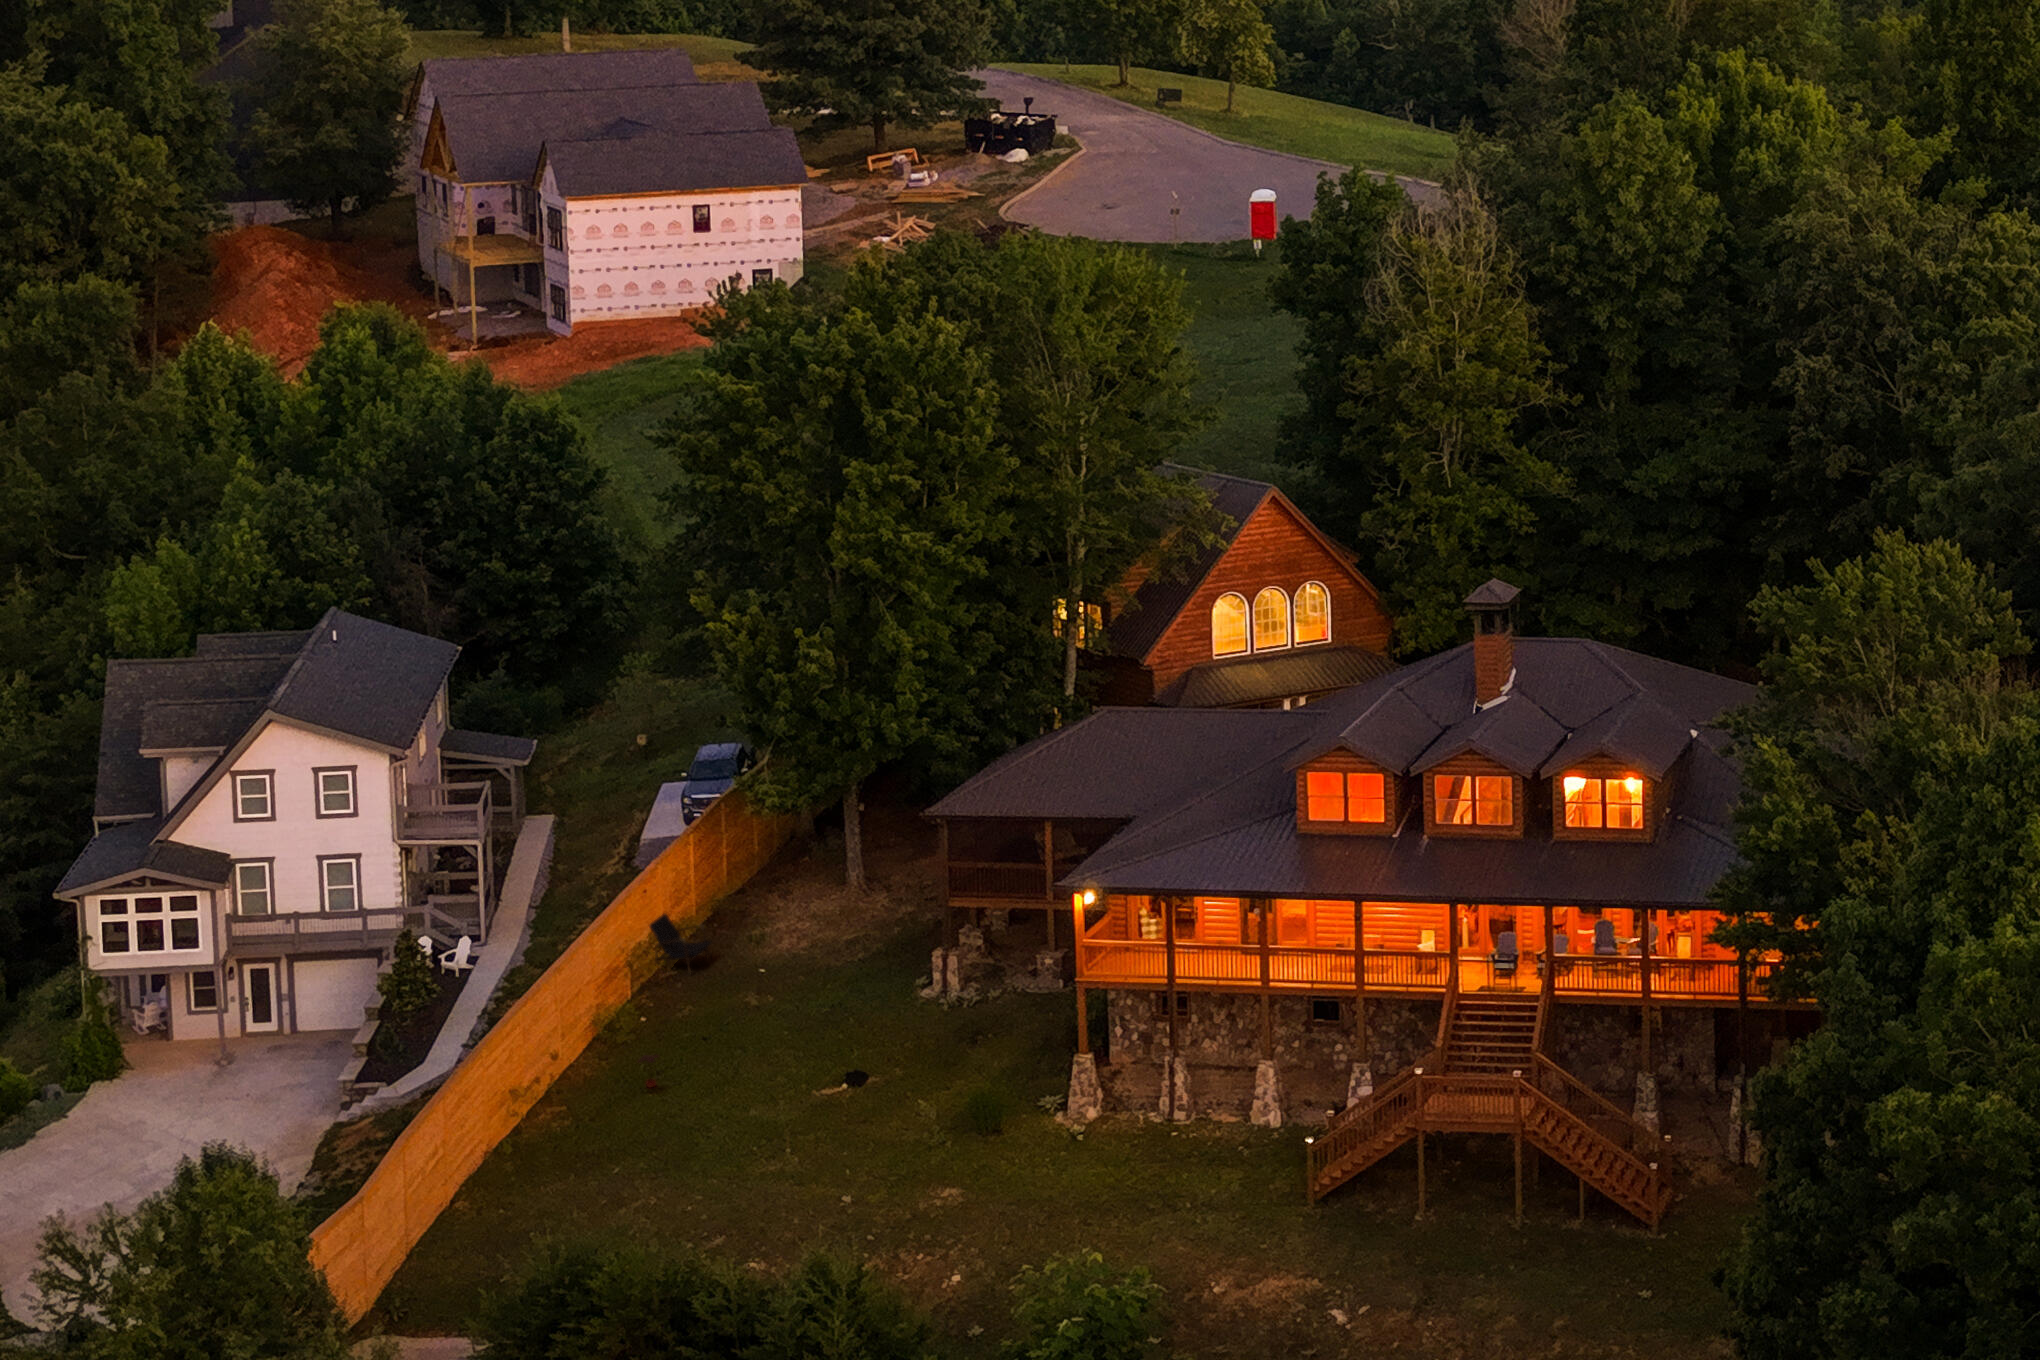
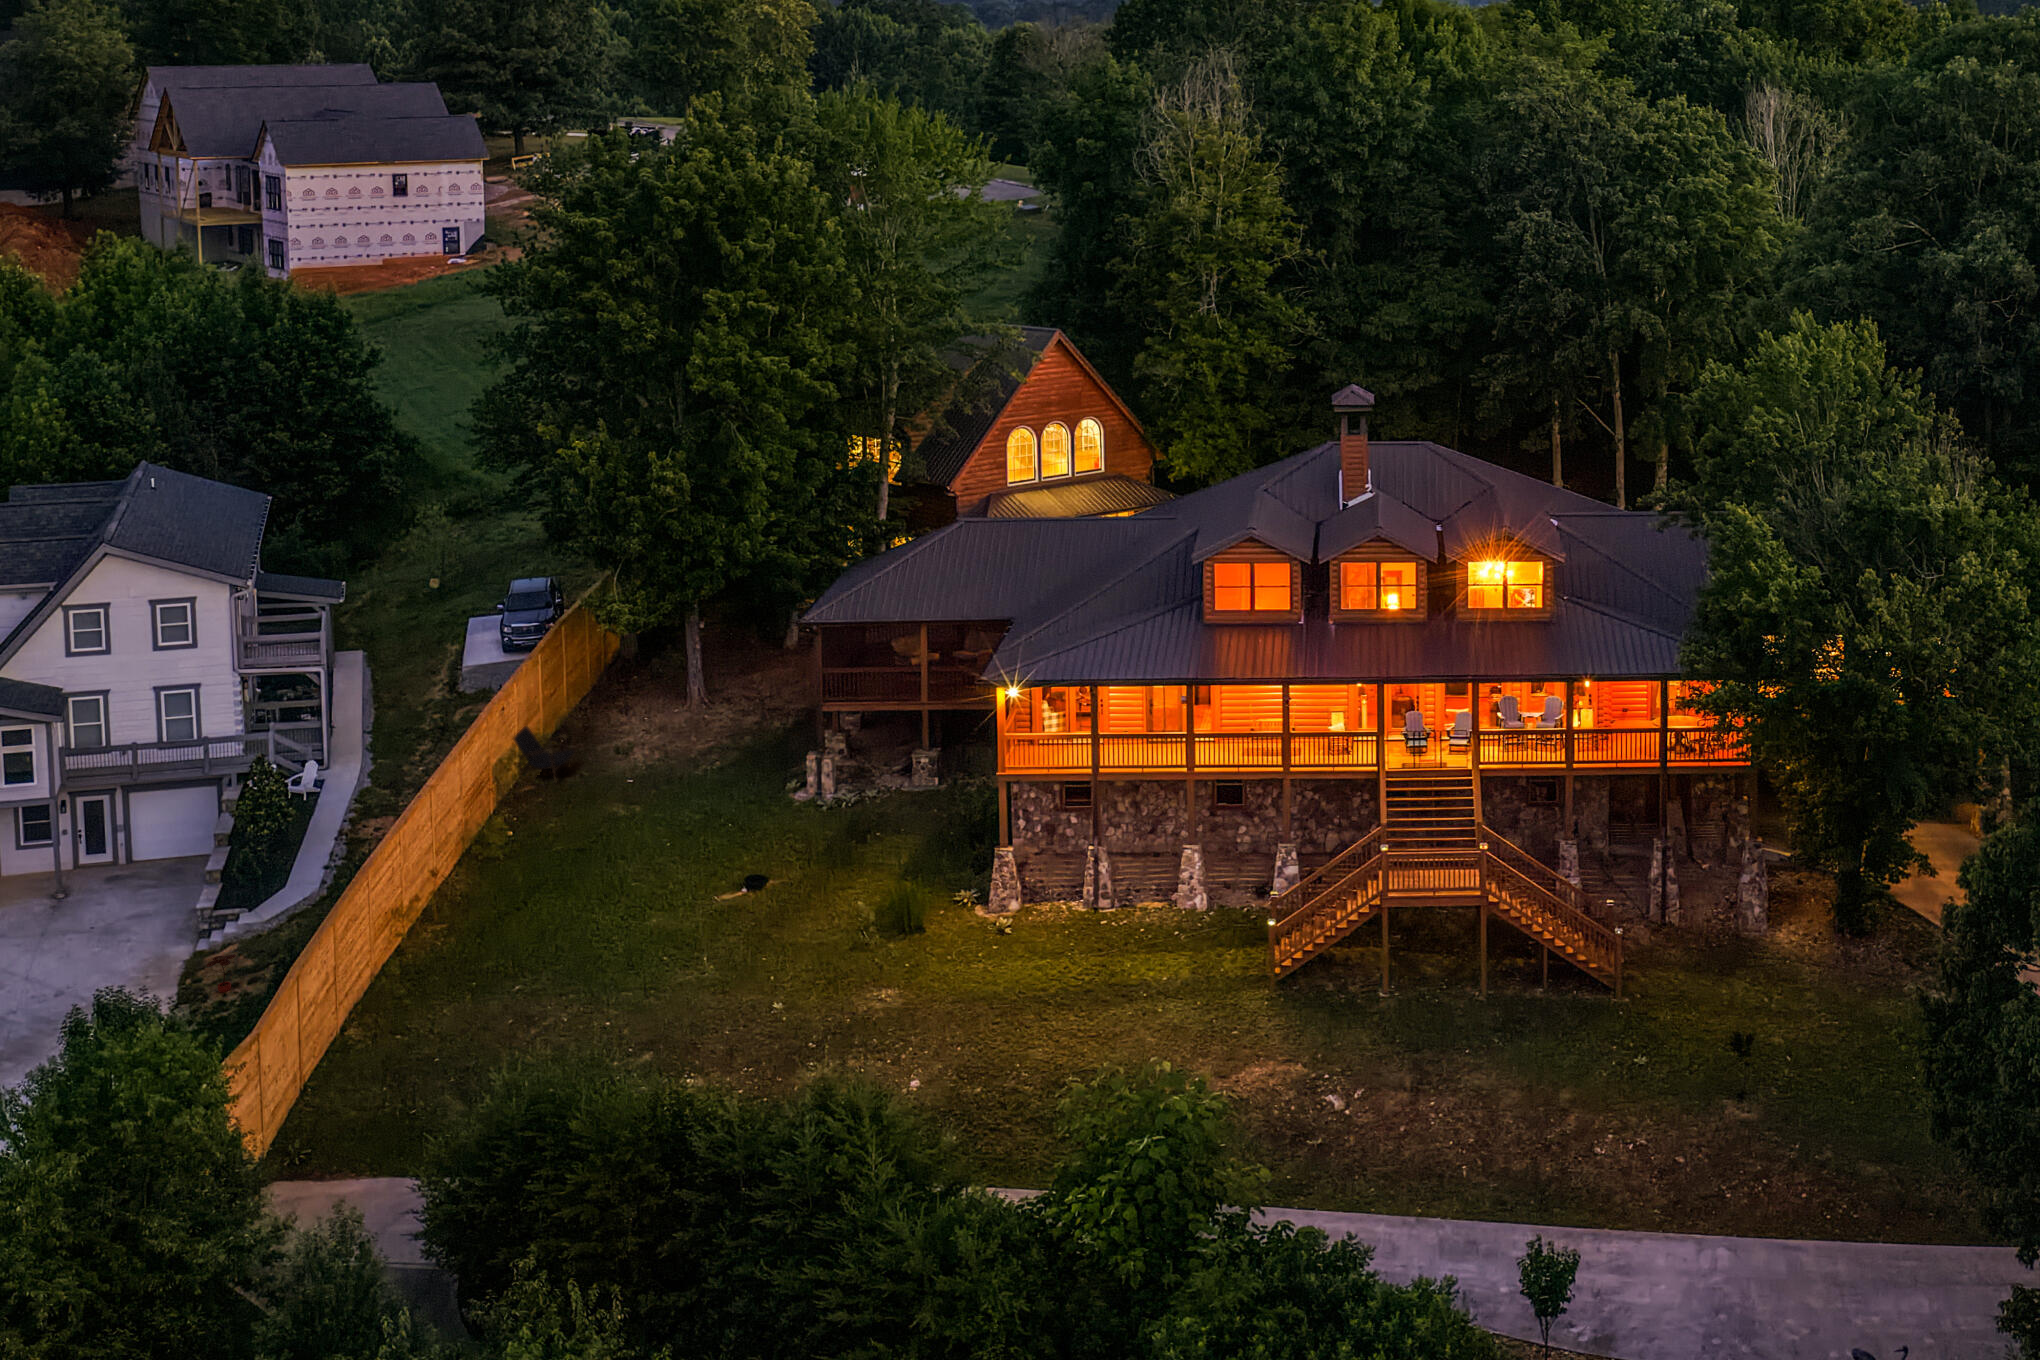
potted plant: present [638,1055,658,1087] -> present [207,954,236,992]

